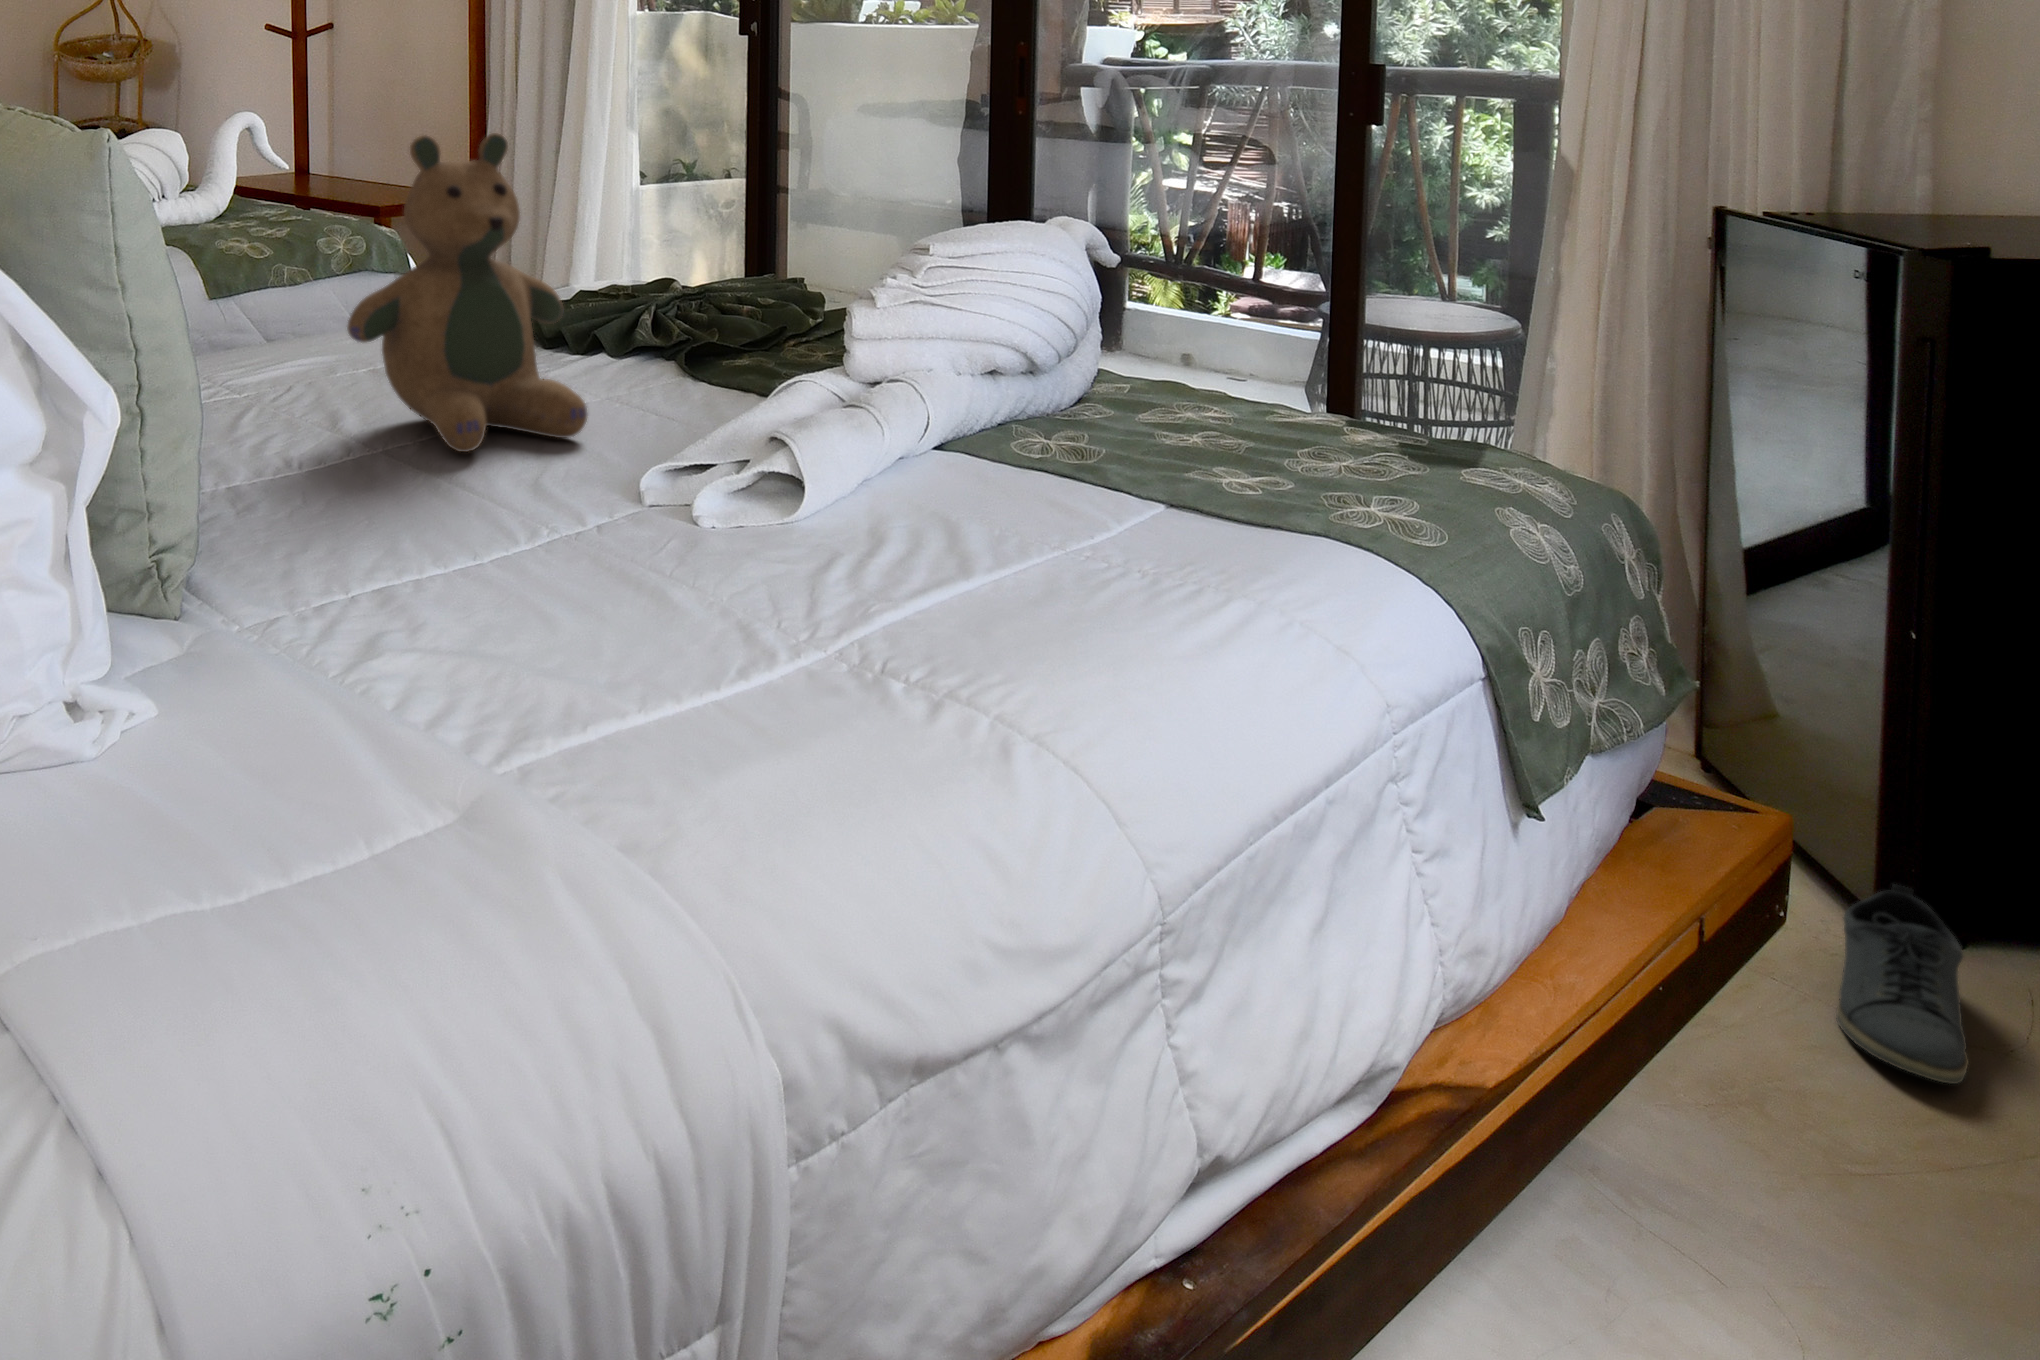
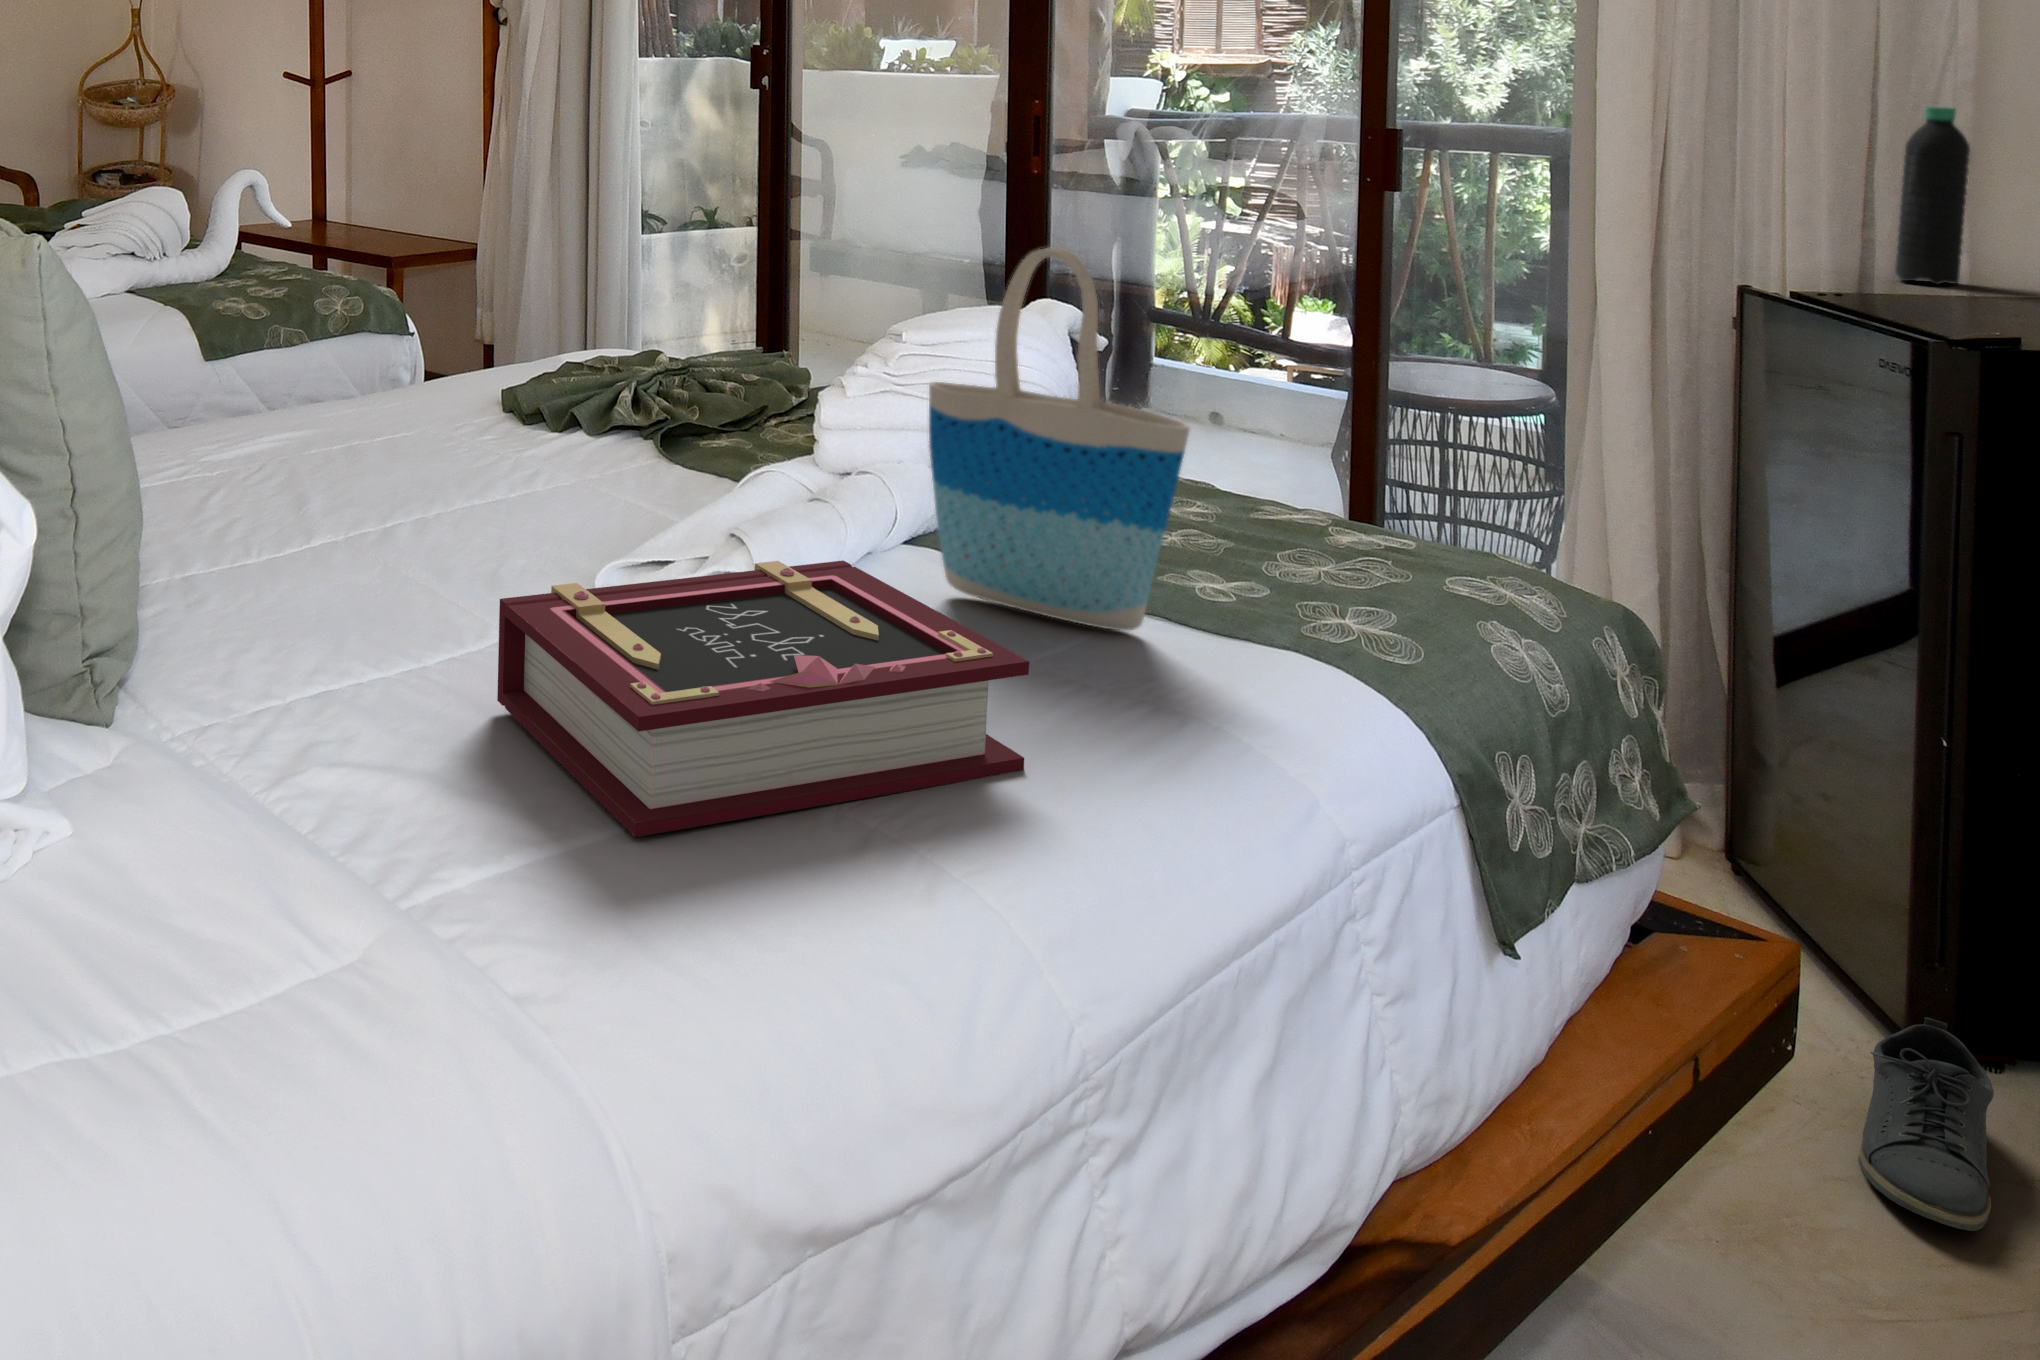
water bottle: none [1834,36,1906,202] -> present [1895,107,1970,284]
teddy bear: present [347,133,587,452] -> none [294,203,545,542]
tote bag: none [962,157,1224,523] -> present [929,247,1190,631]
book: none [566,458,1093,721] -> present [497,560,1029,837]

